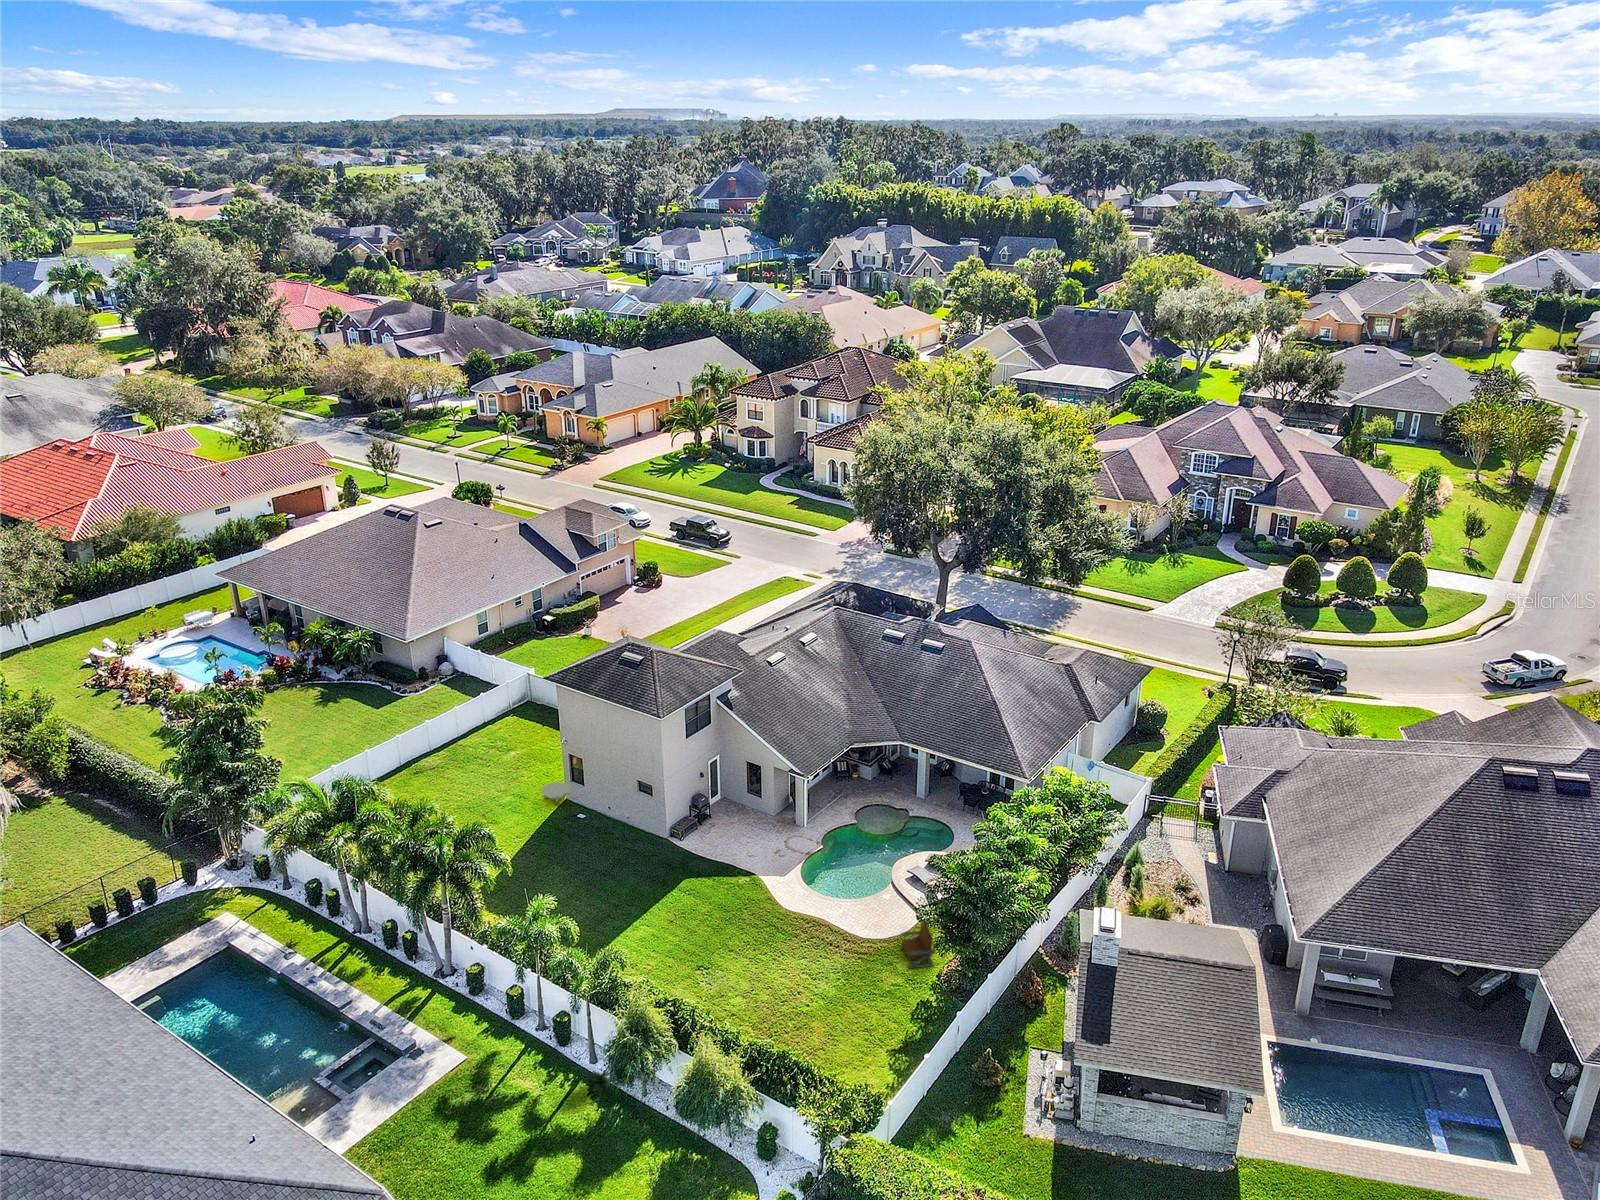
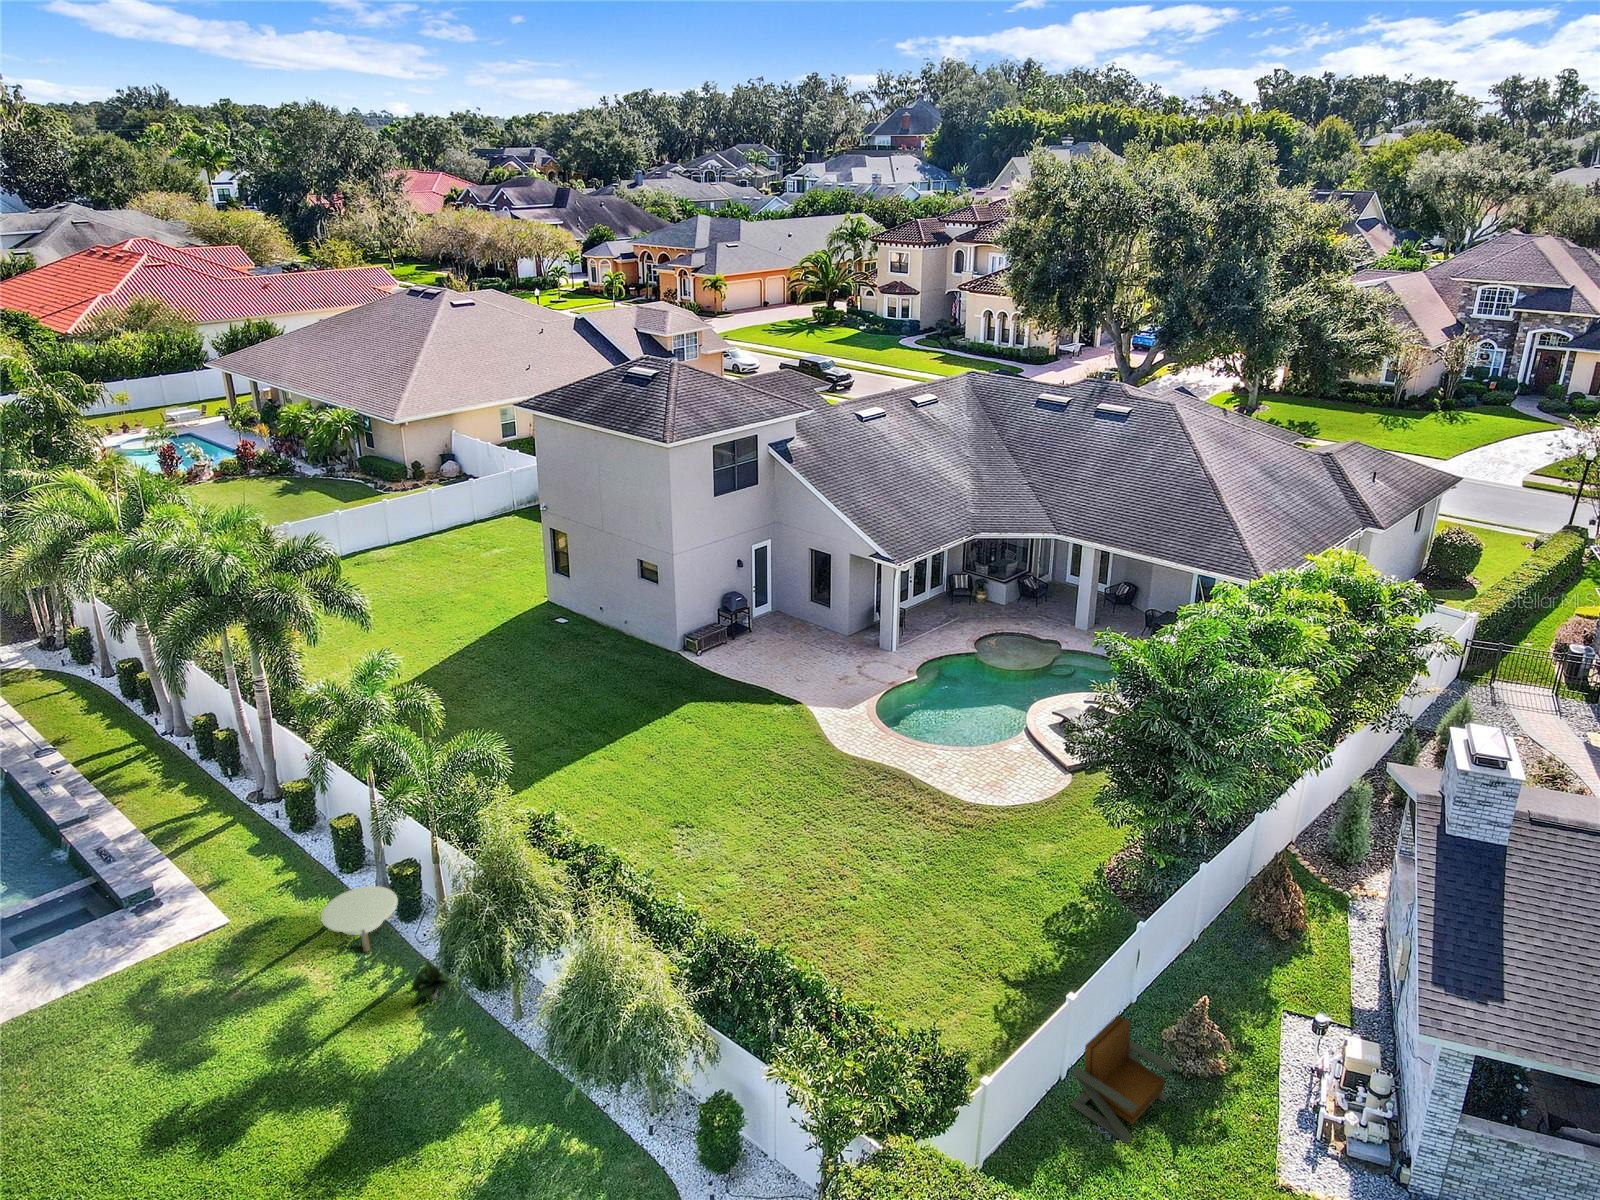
round table: present [541,782,570,805] -> present [321,886,398,952]
lounge chair: present [900,923,936,969] -> present [1070,1015,1173,1143]

